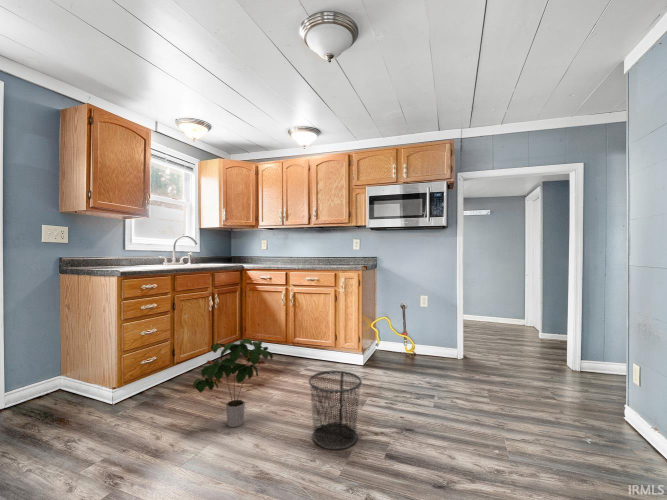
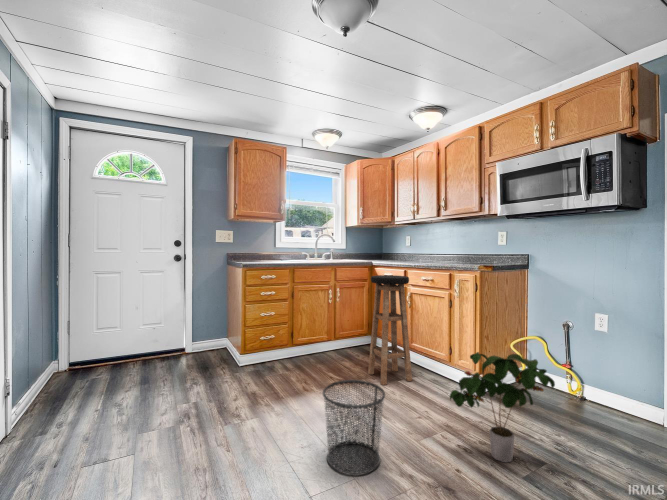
bar stool: none [268,278,310,378] -> present [368,275,412,385]
potted plant: present [193,339,273,427] -> present [450,352,555,462]

